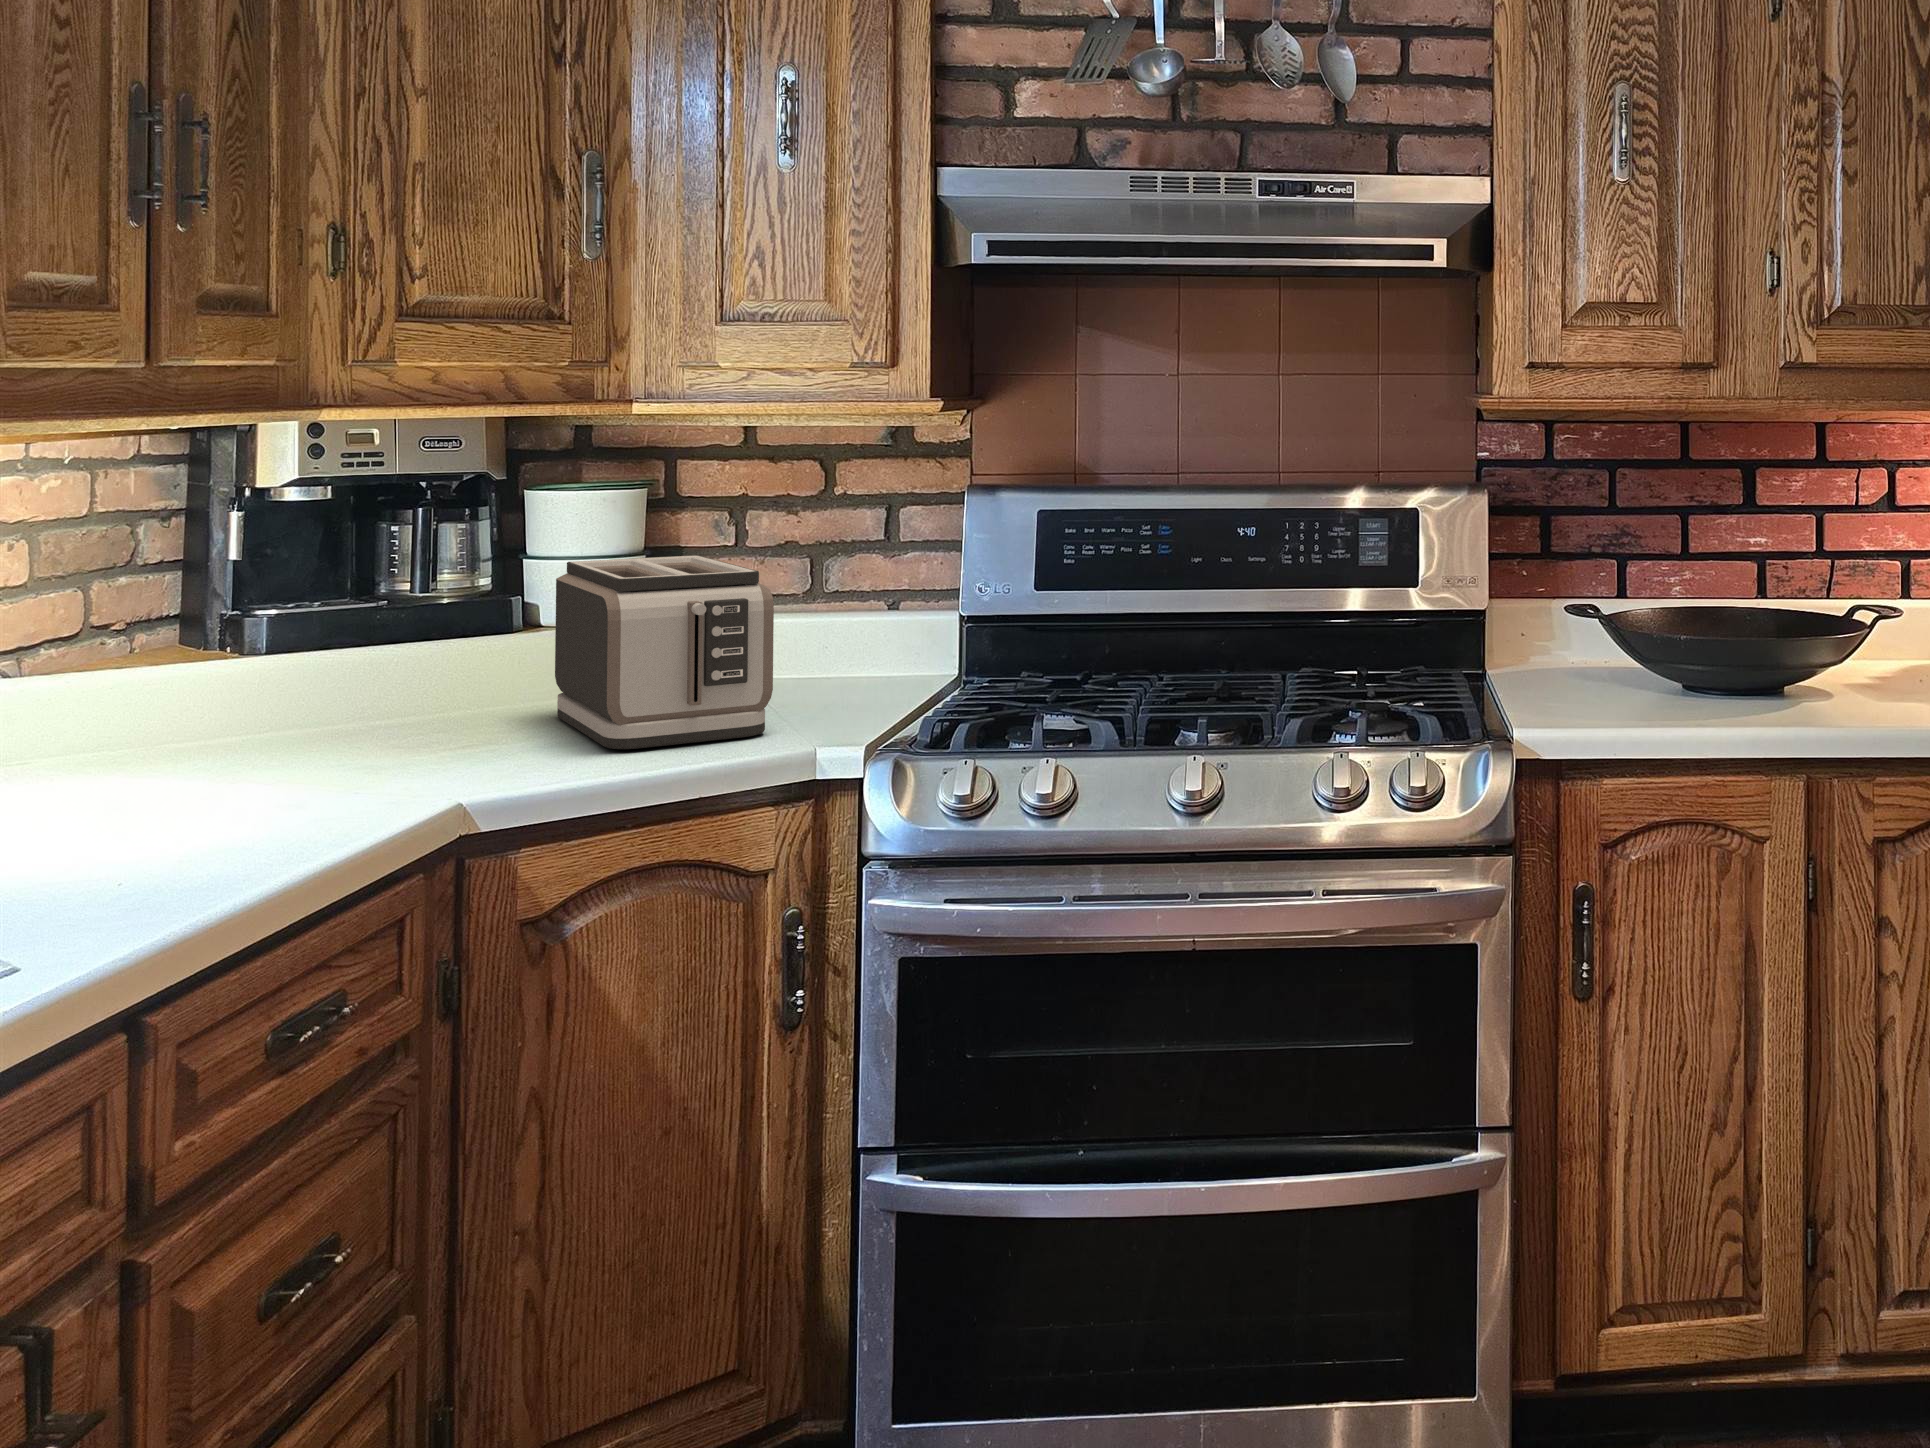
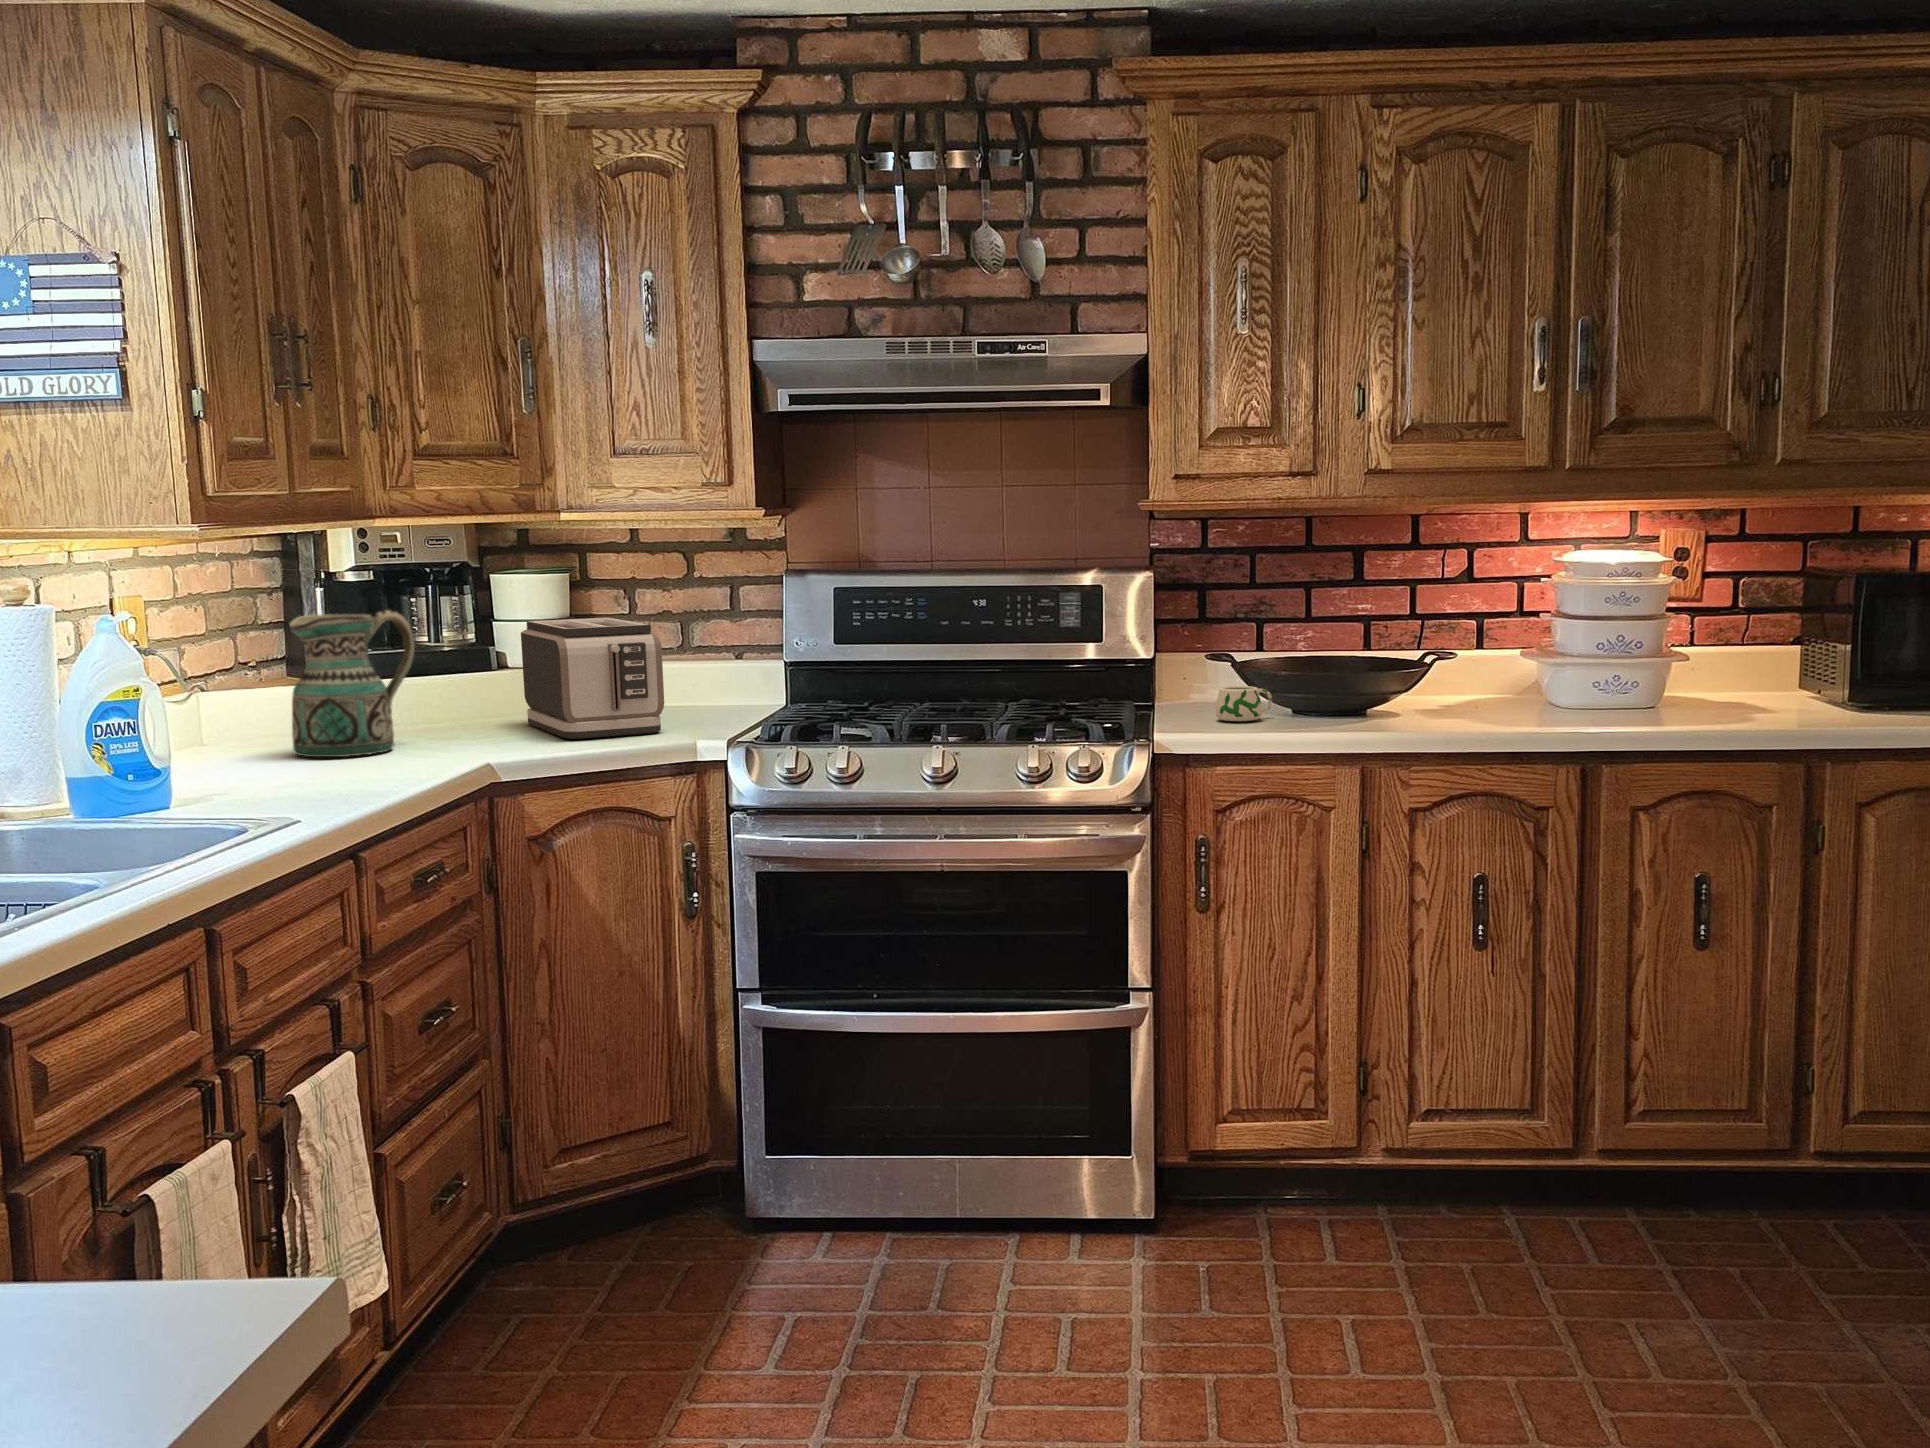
ceramic pitcher: none [131,549,370,793] -> present [289,610,415,757]
mug: none [1589,660,1665,712] -> present [1216,686,1272,721]

